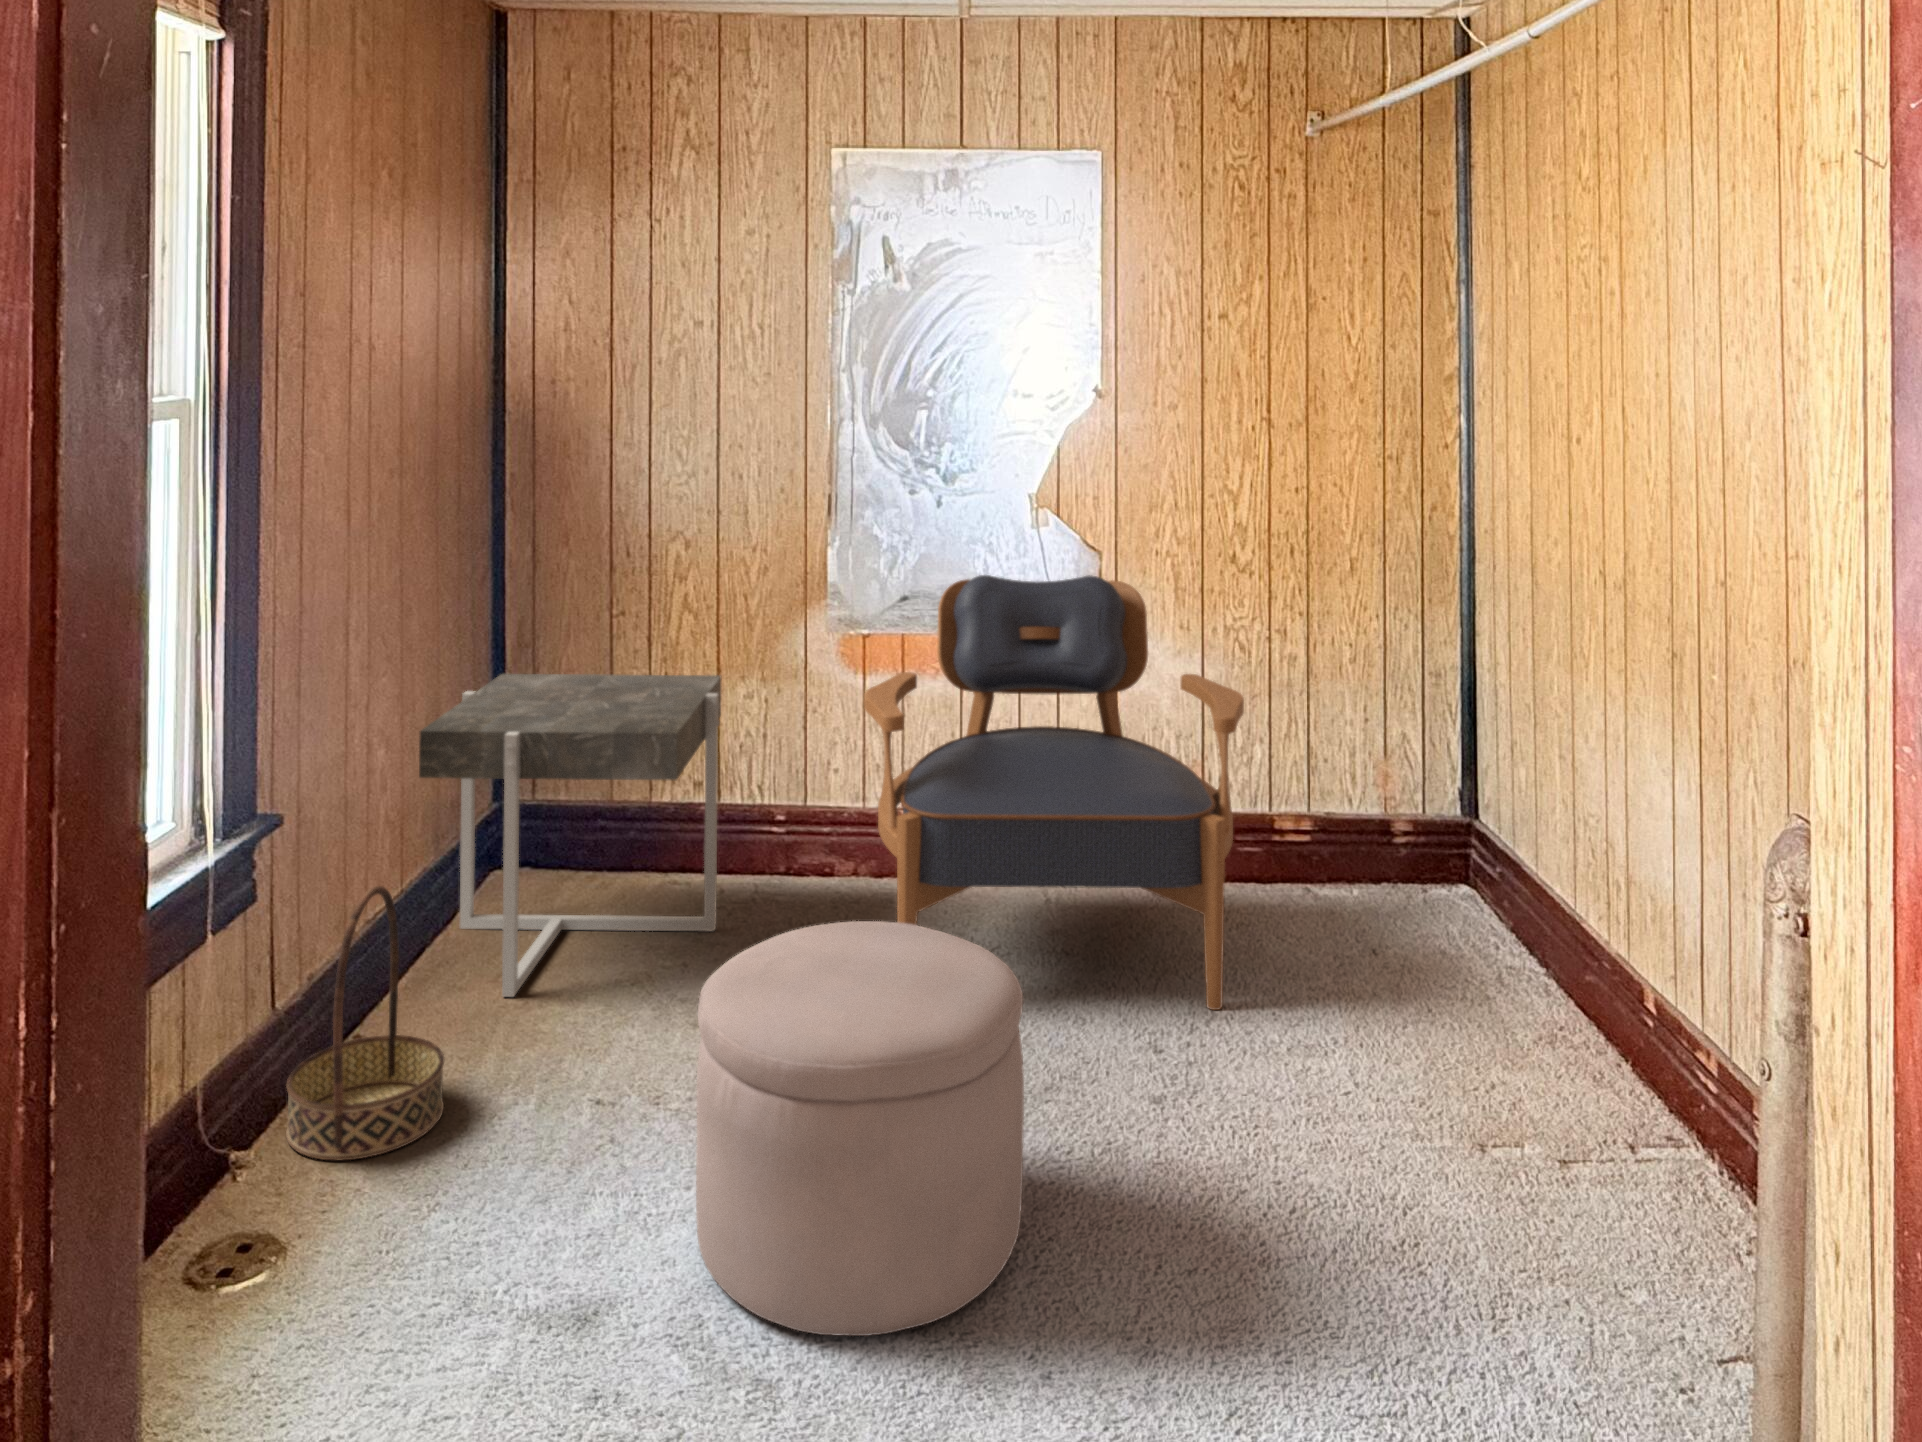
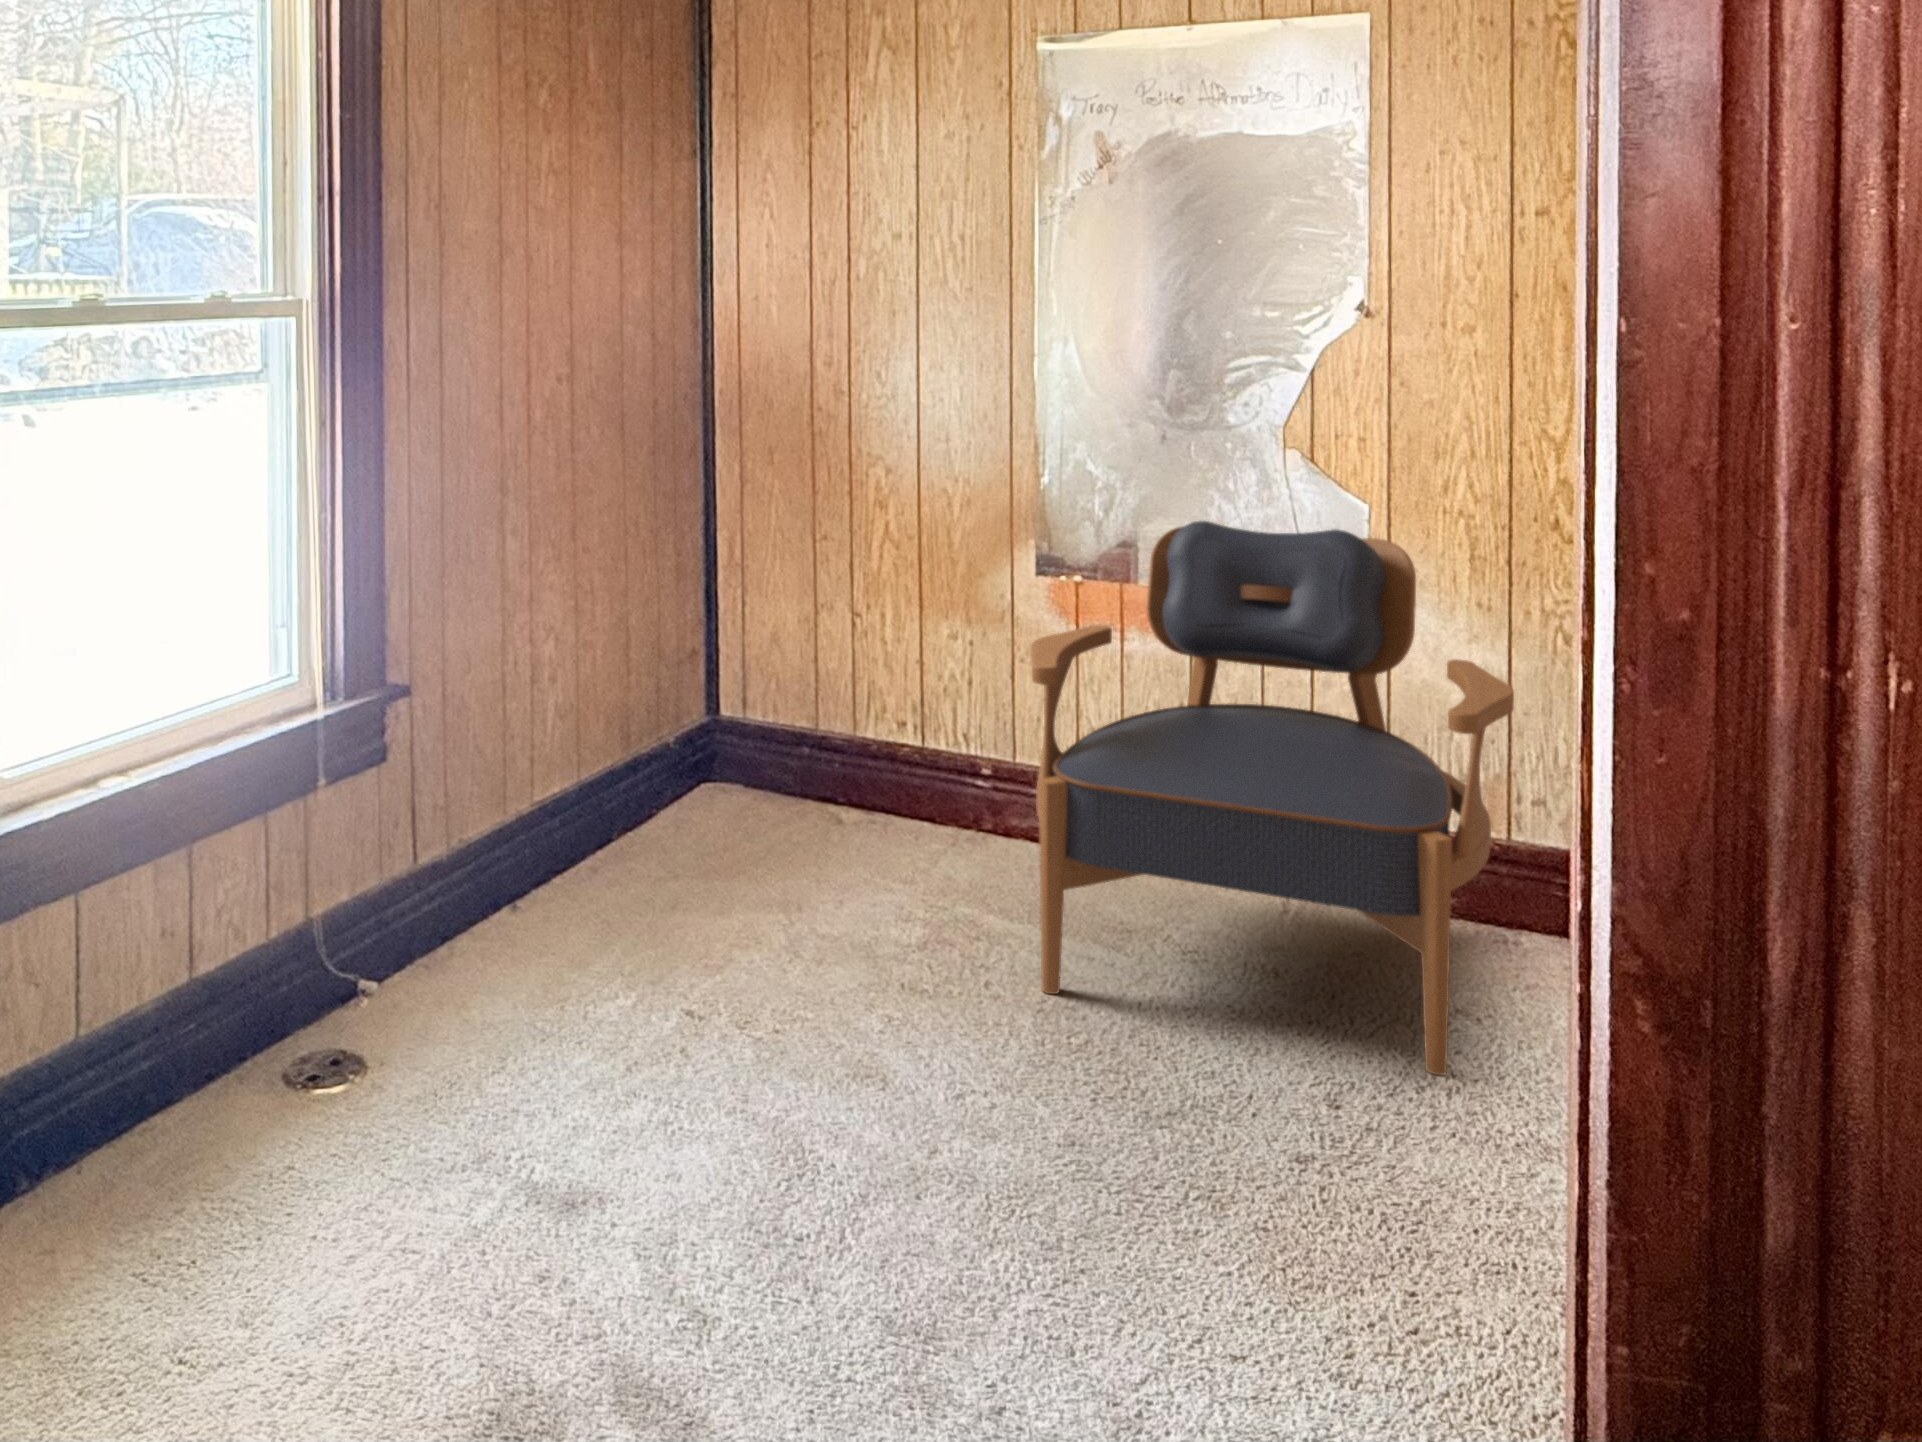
side table: present [419,674,722,997] -> none [582,590,910,905]
basket: present [286,886,444,1160] -> none [414,768,554,1019]
ottoman: present [696,921,1024,1336] -> none [695,872,1052,1315]

